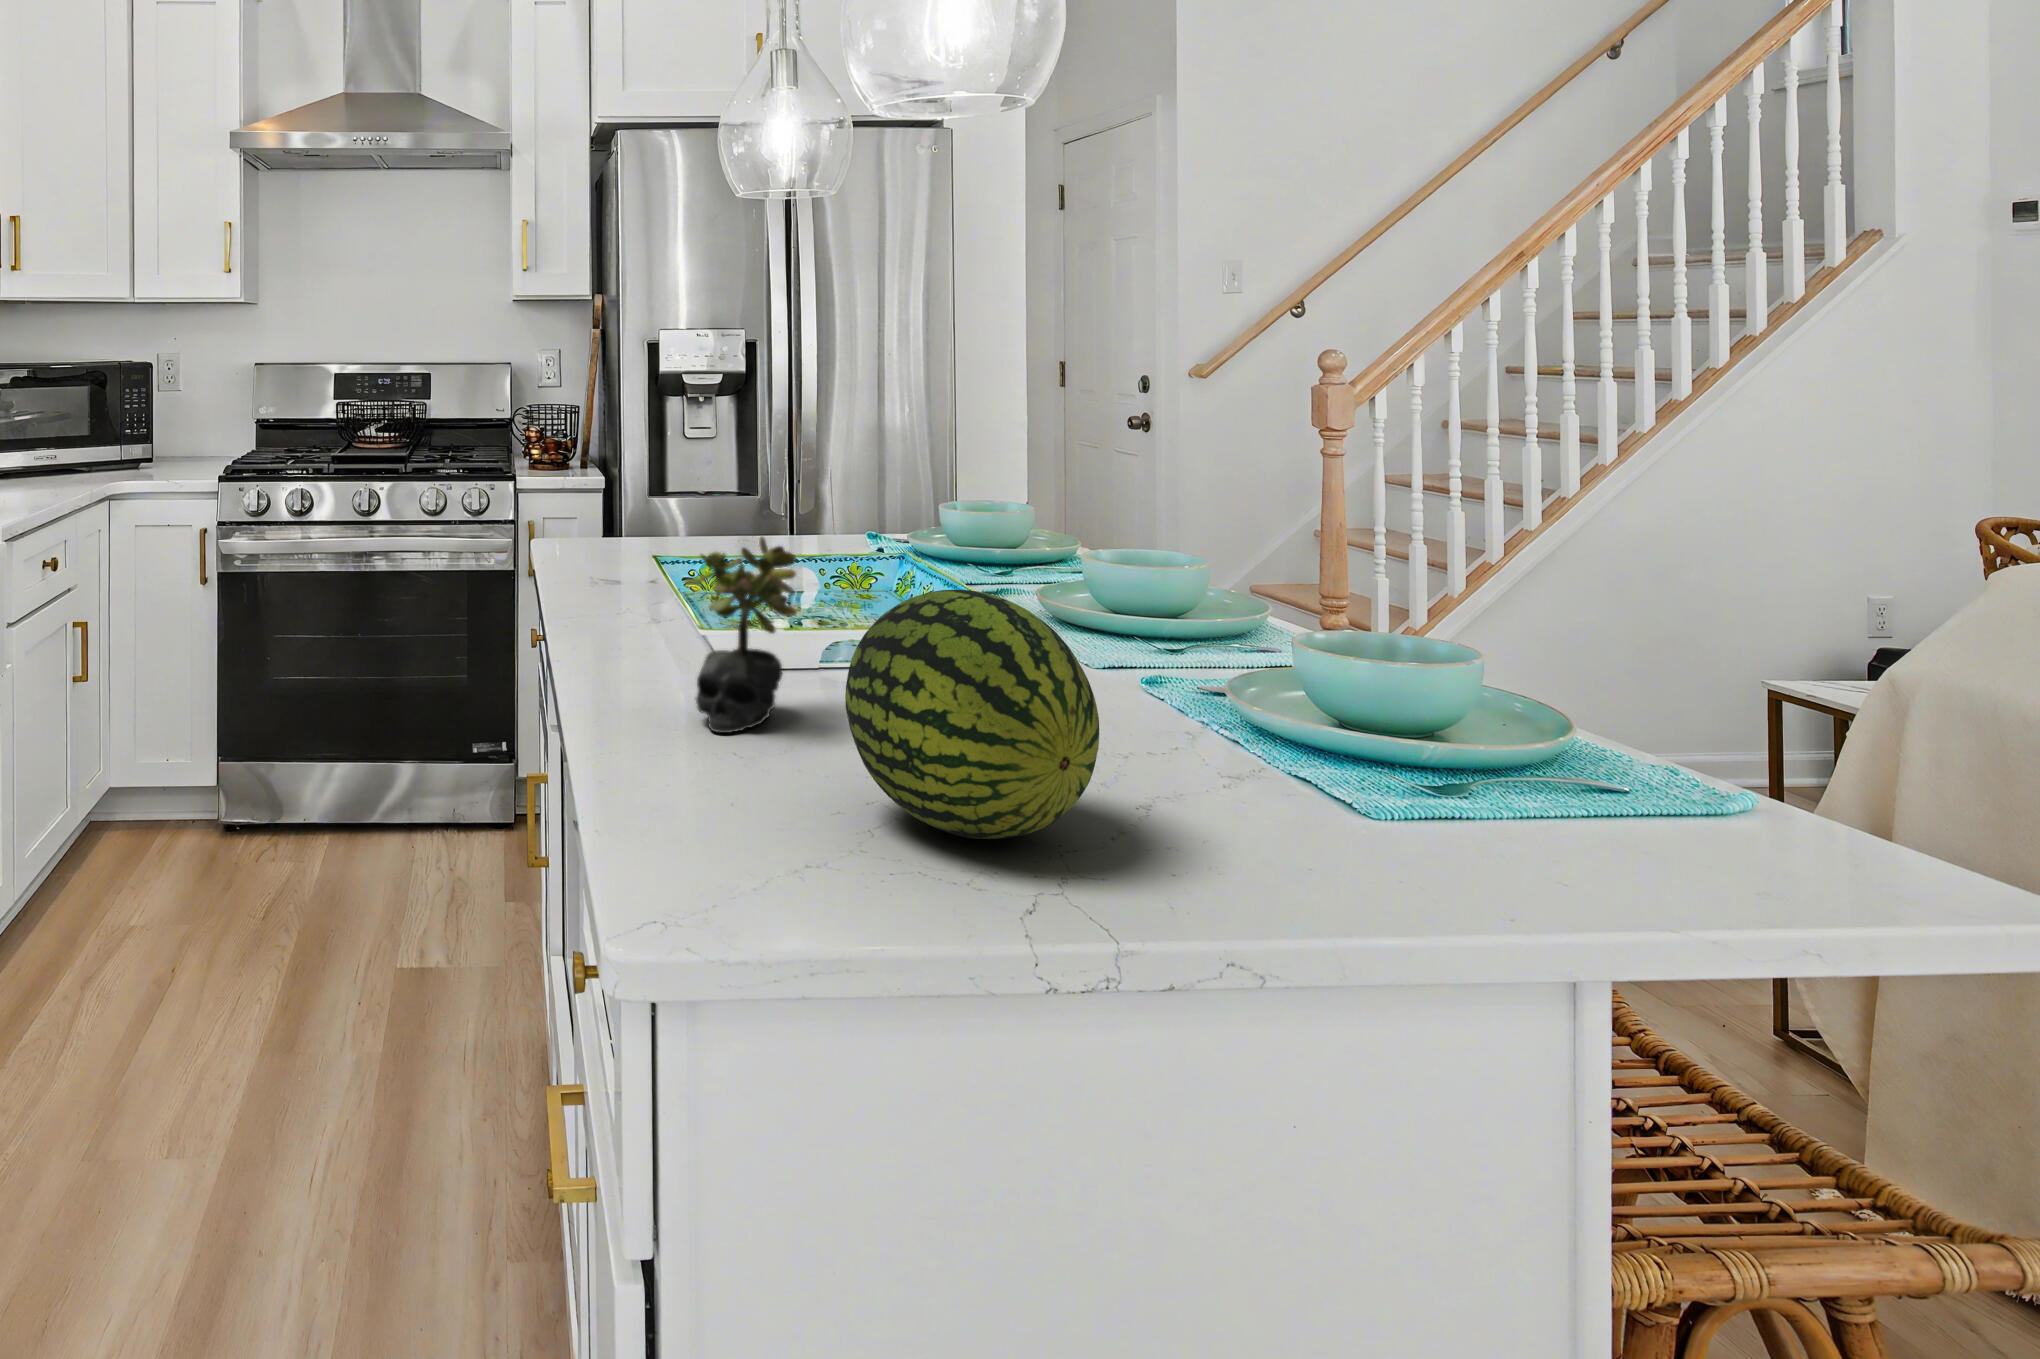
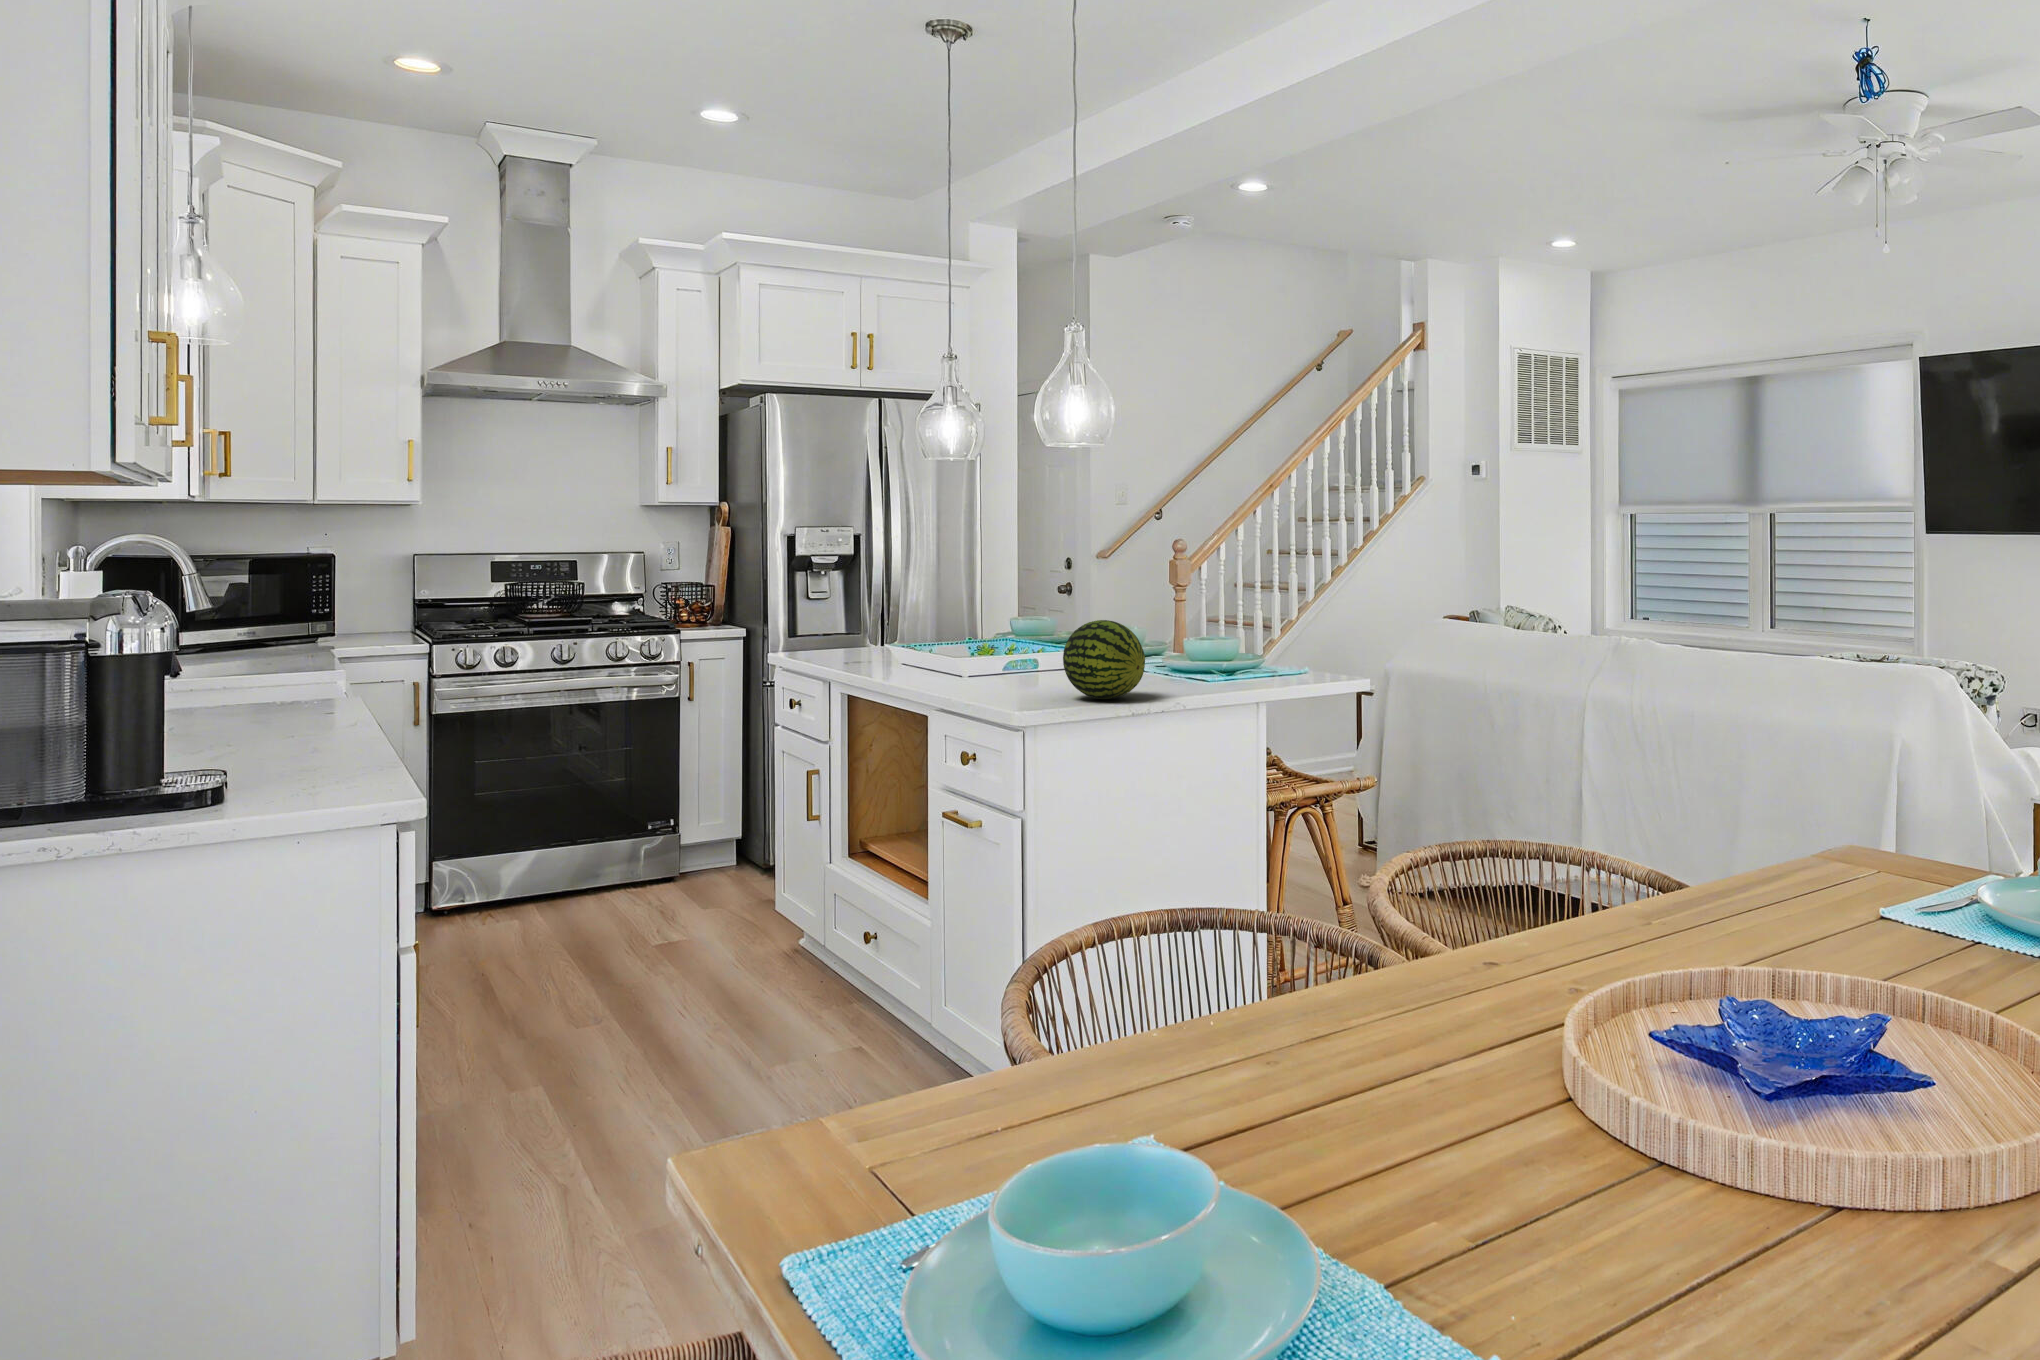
succulent plant: present [685,537,797,733] -> none [975,616,1025,692]

